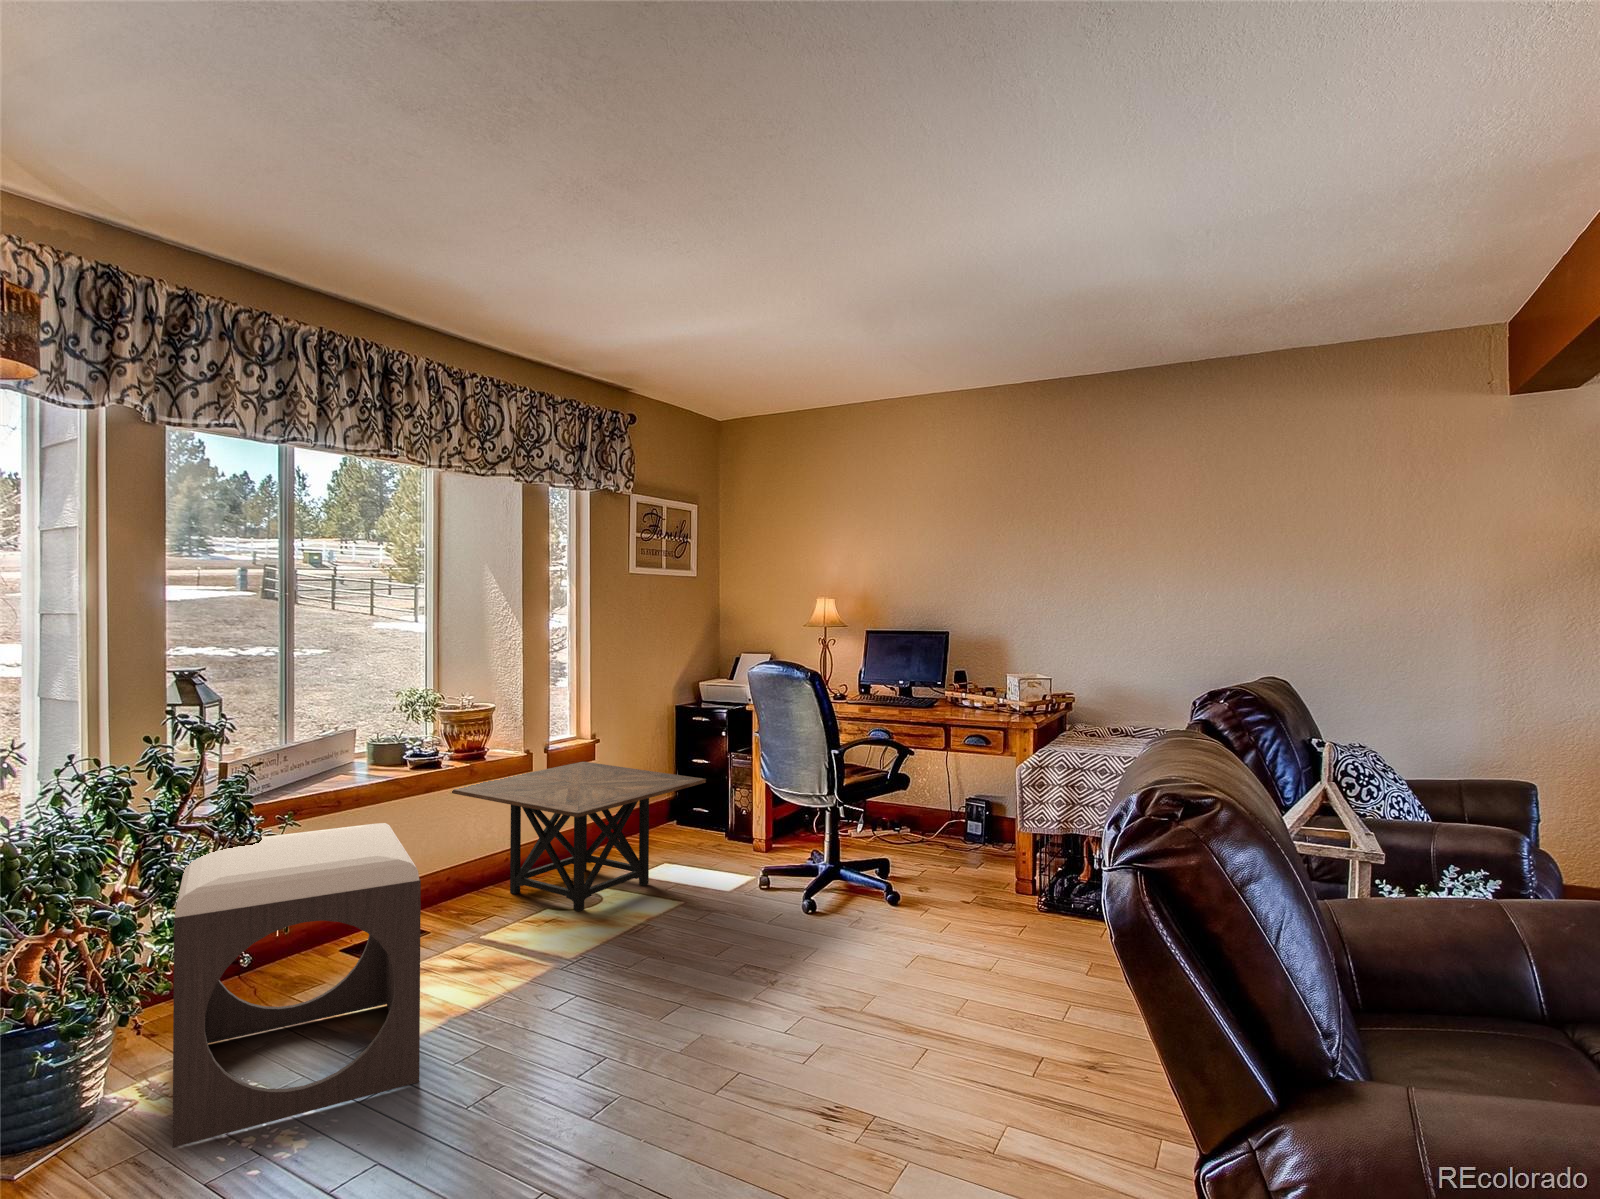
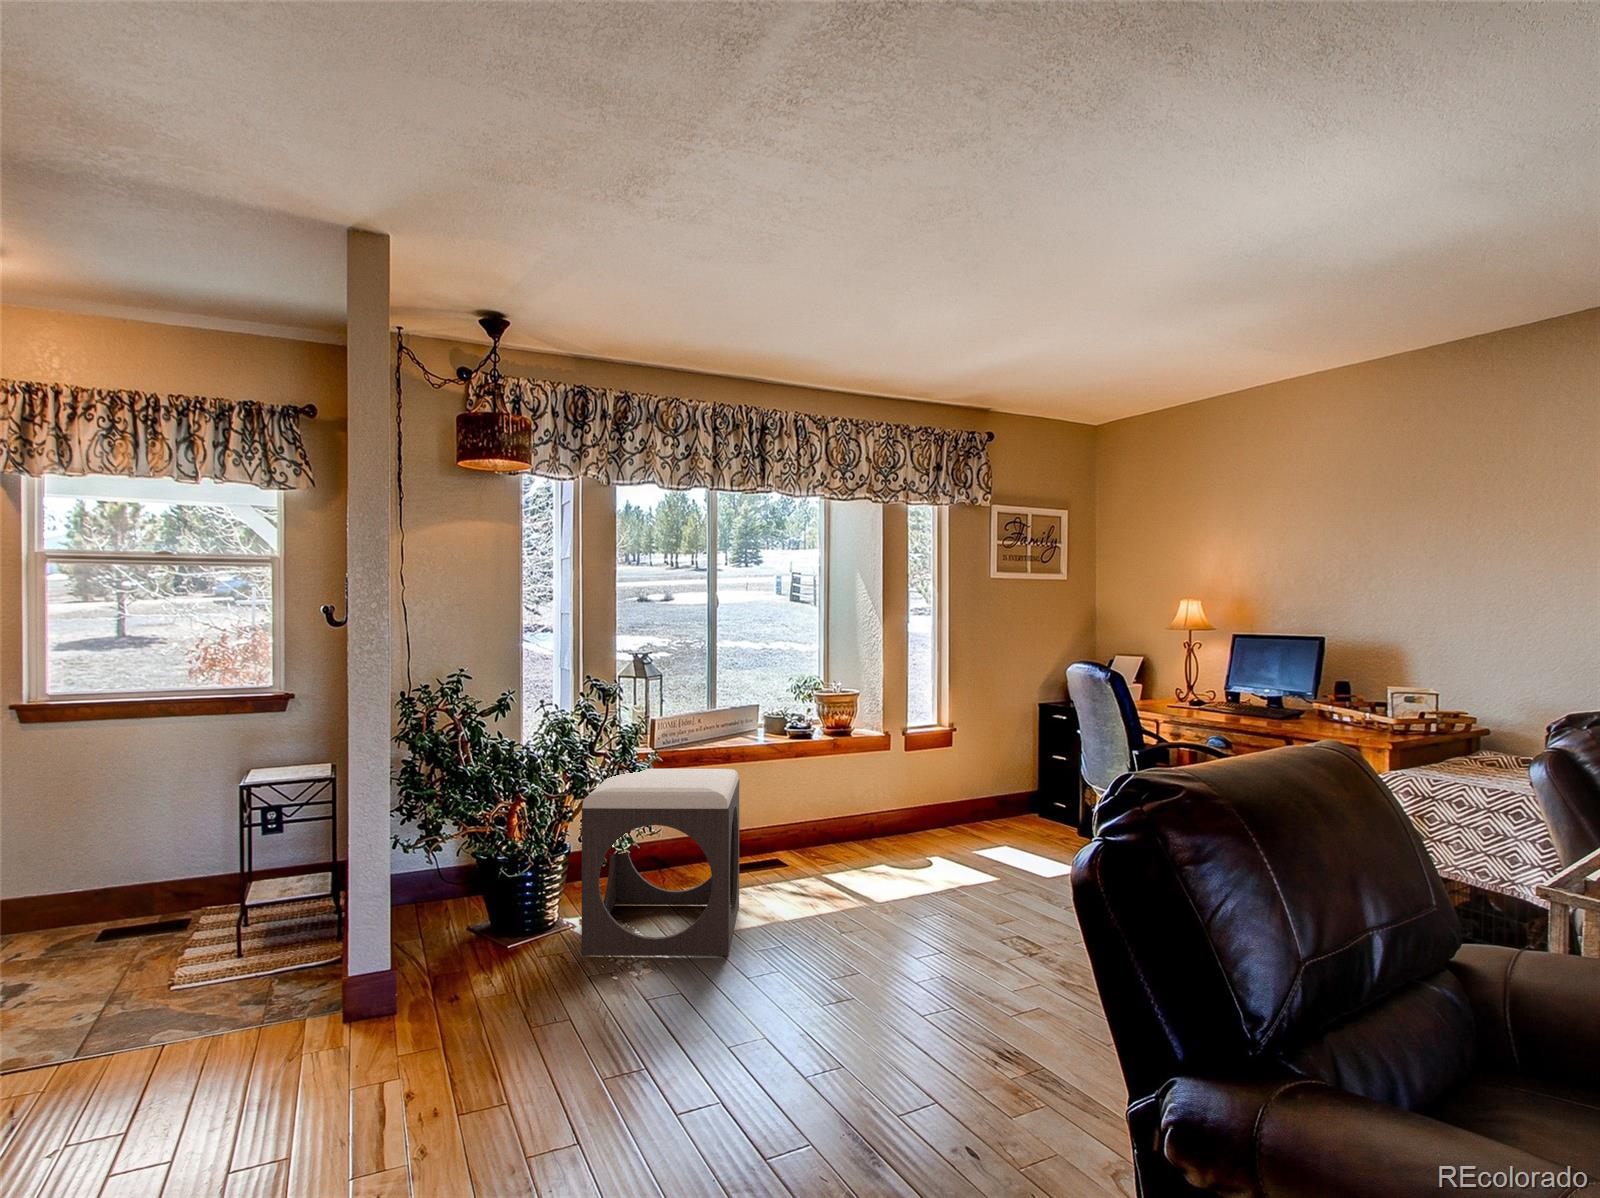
side table: present [452,762,706,911] -> none [818,746,1032,870]

